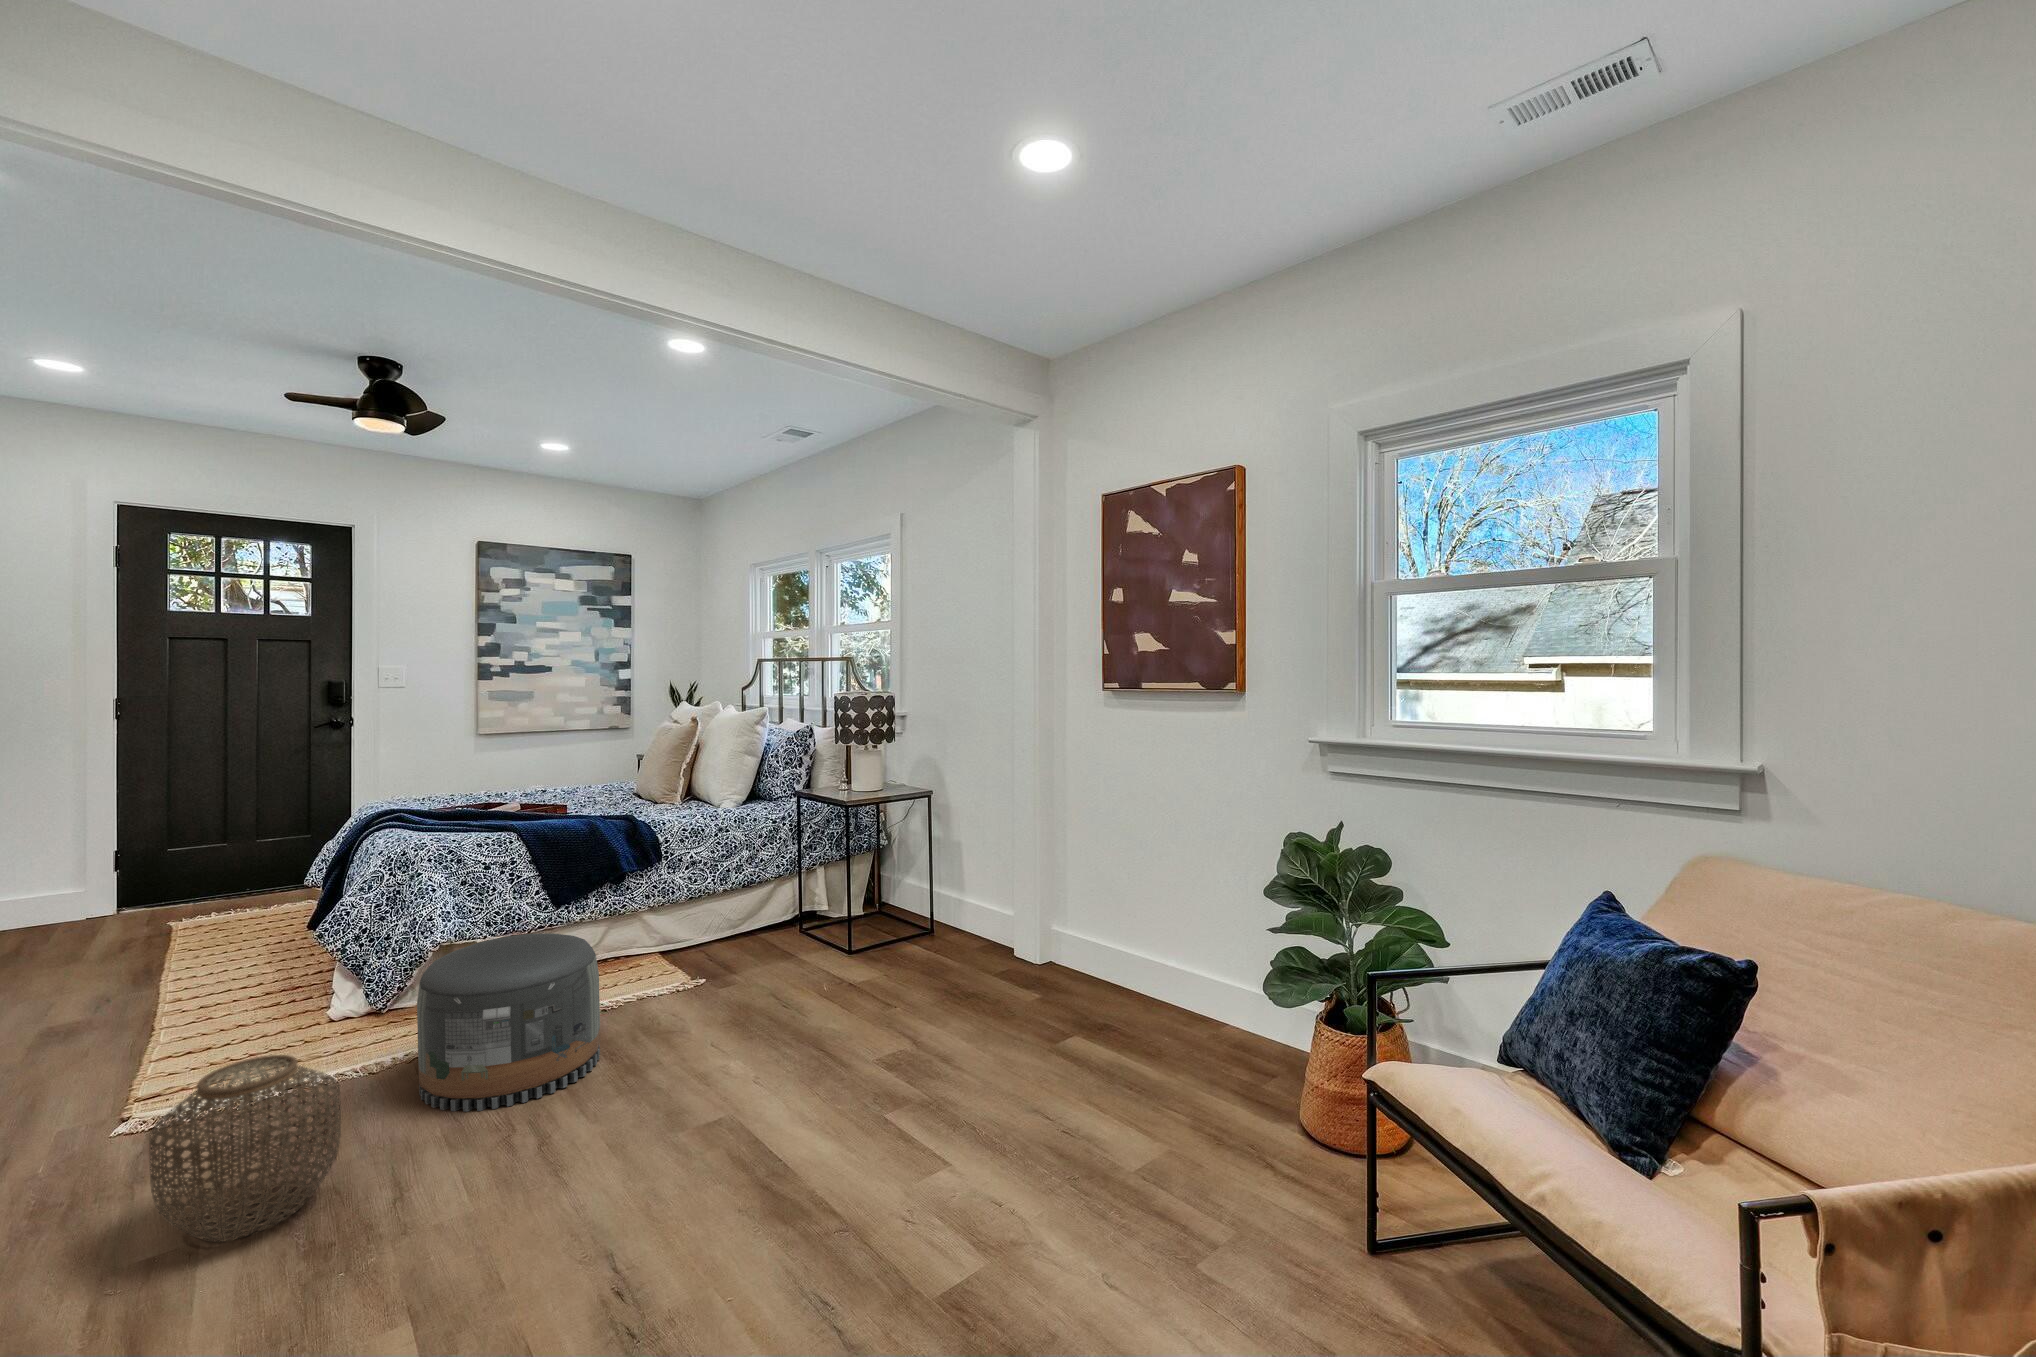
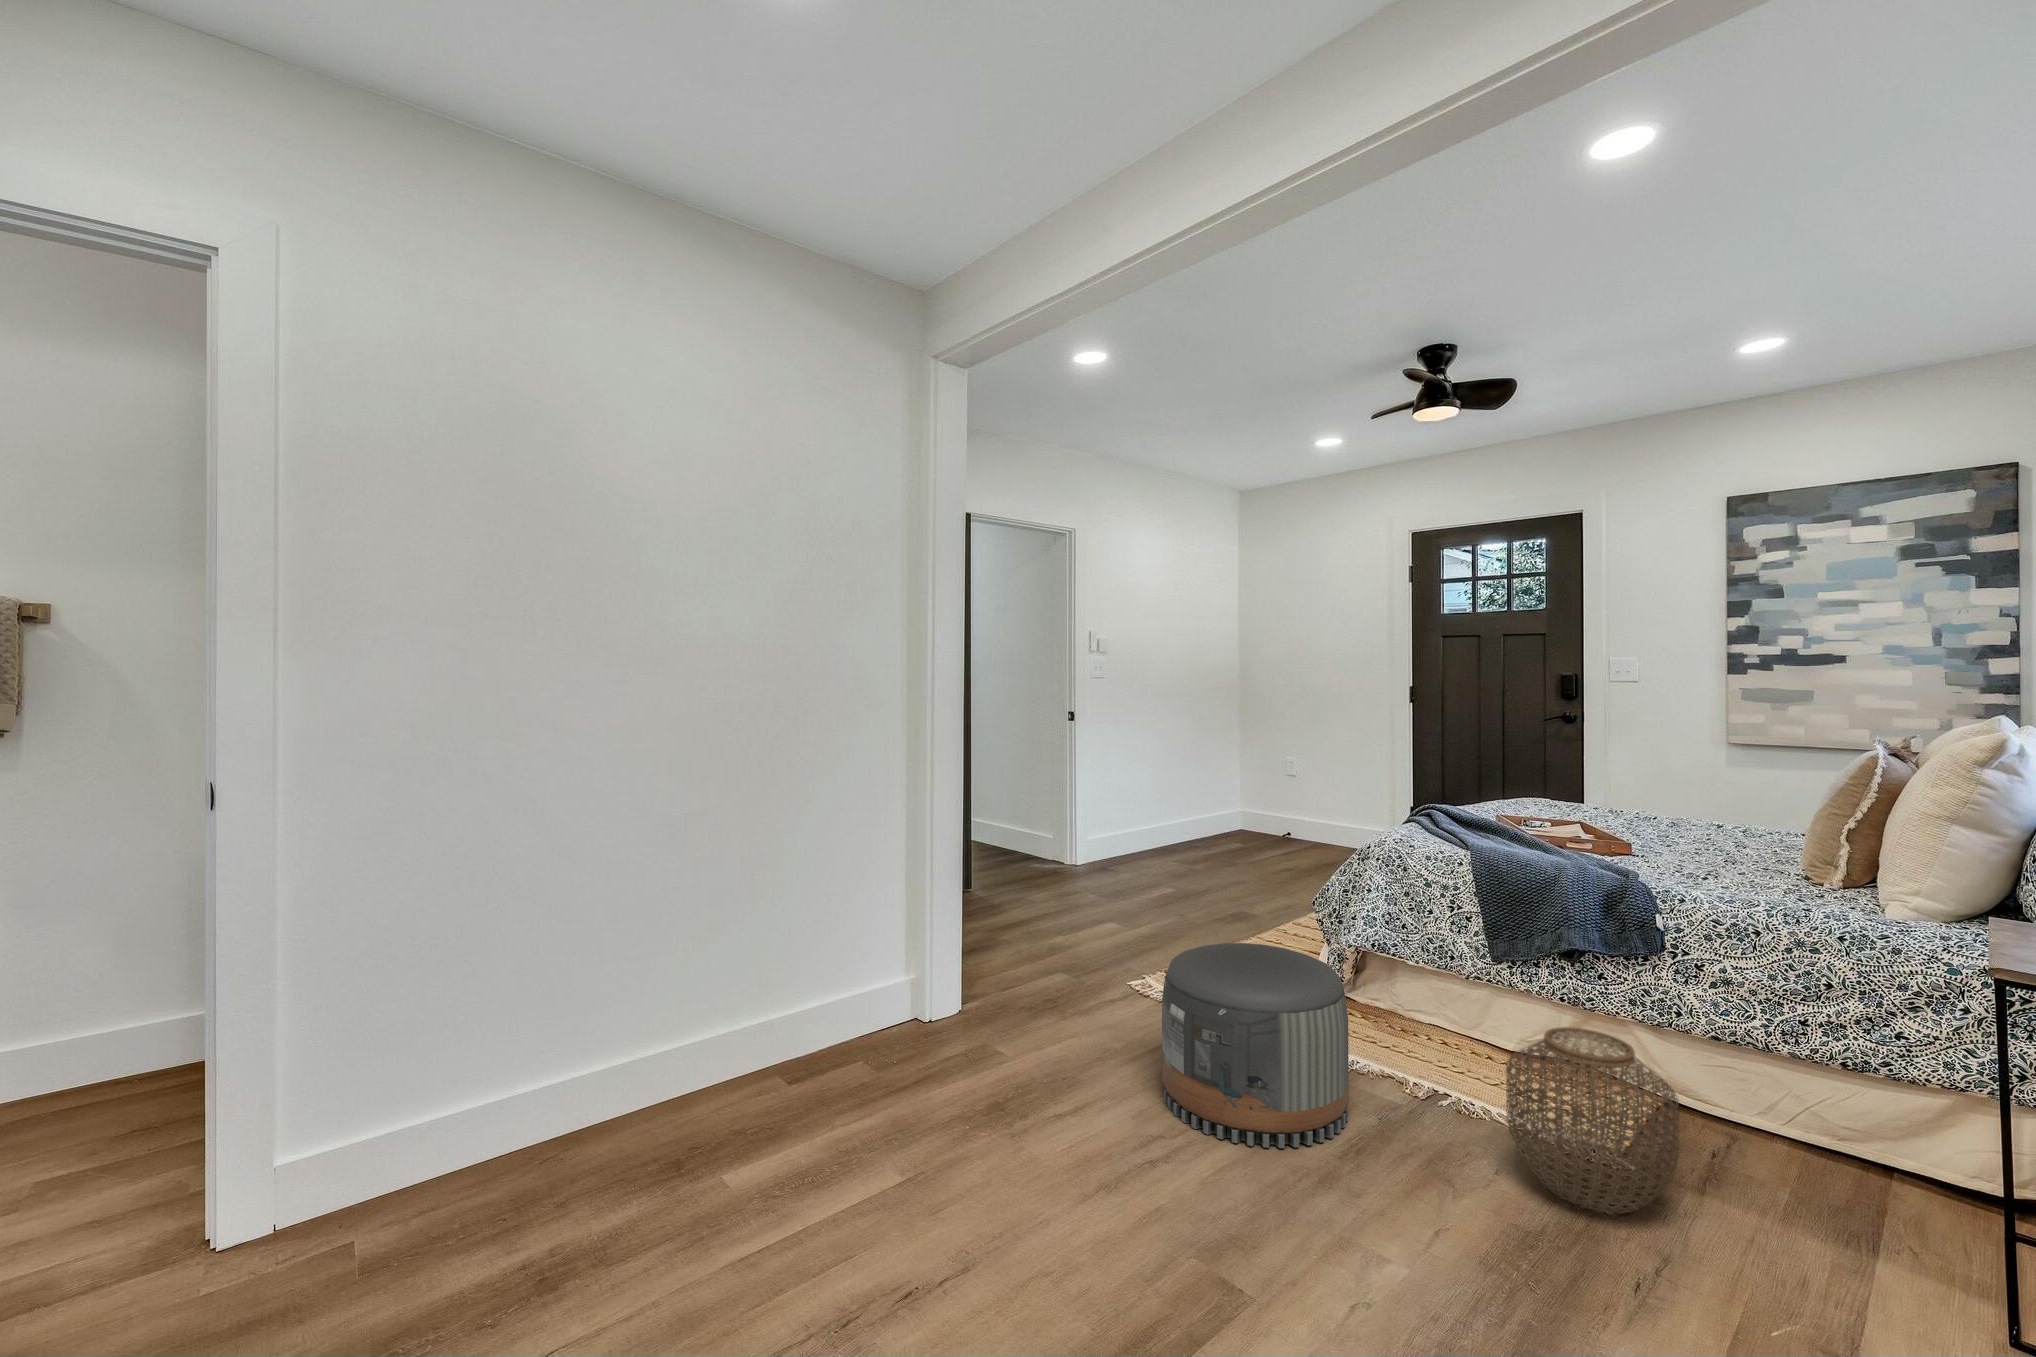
woven basket: present [149,1055,341,1242] -> present [1506,1027,1679,1214]

